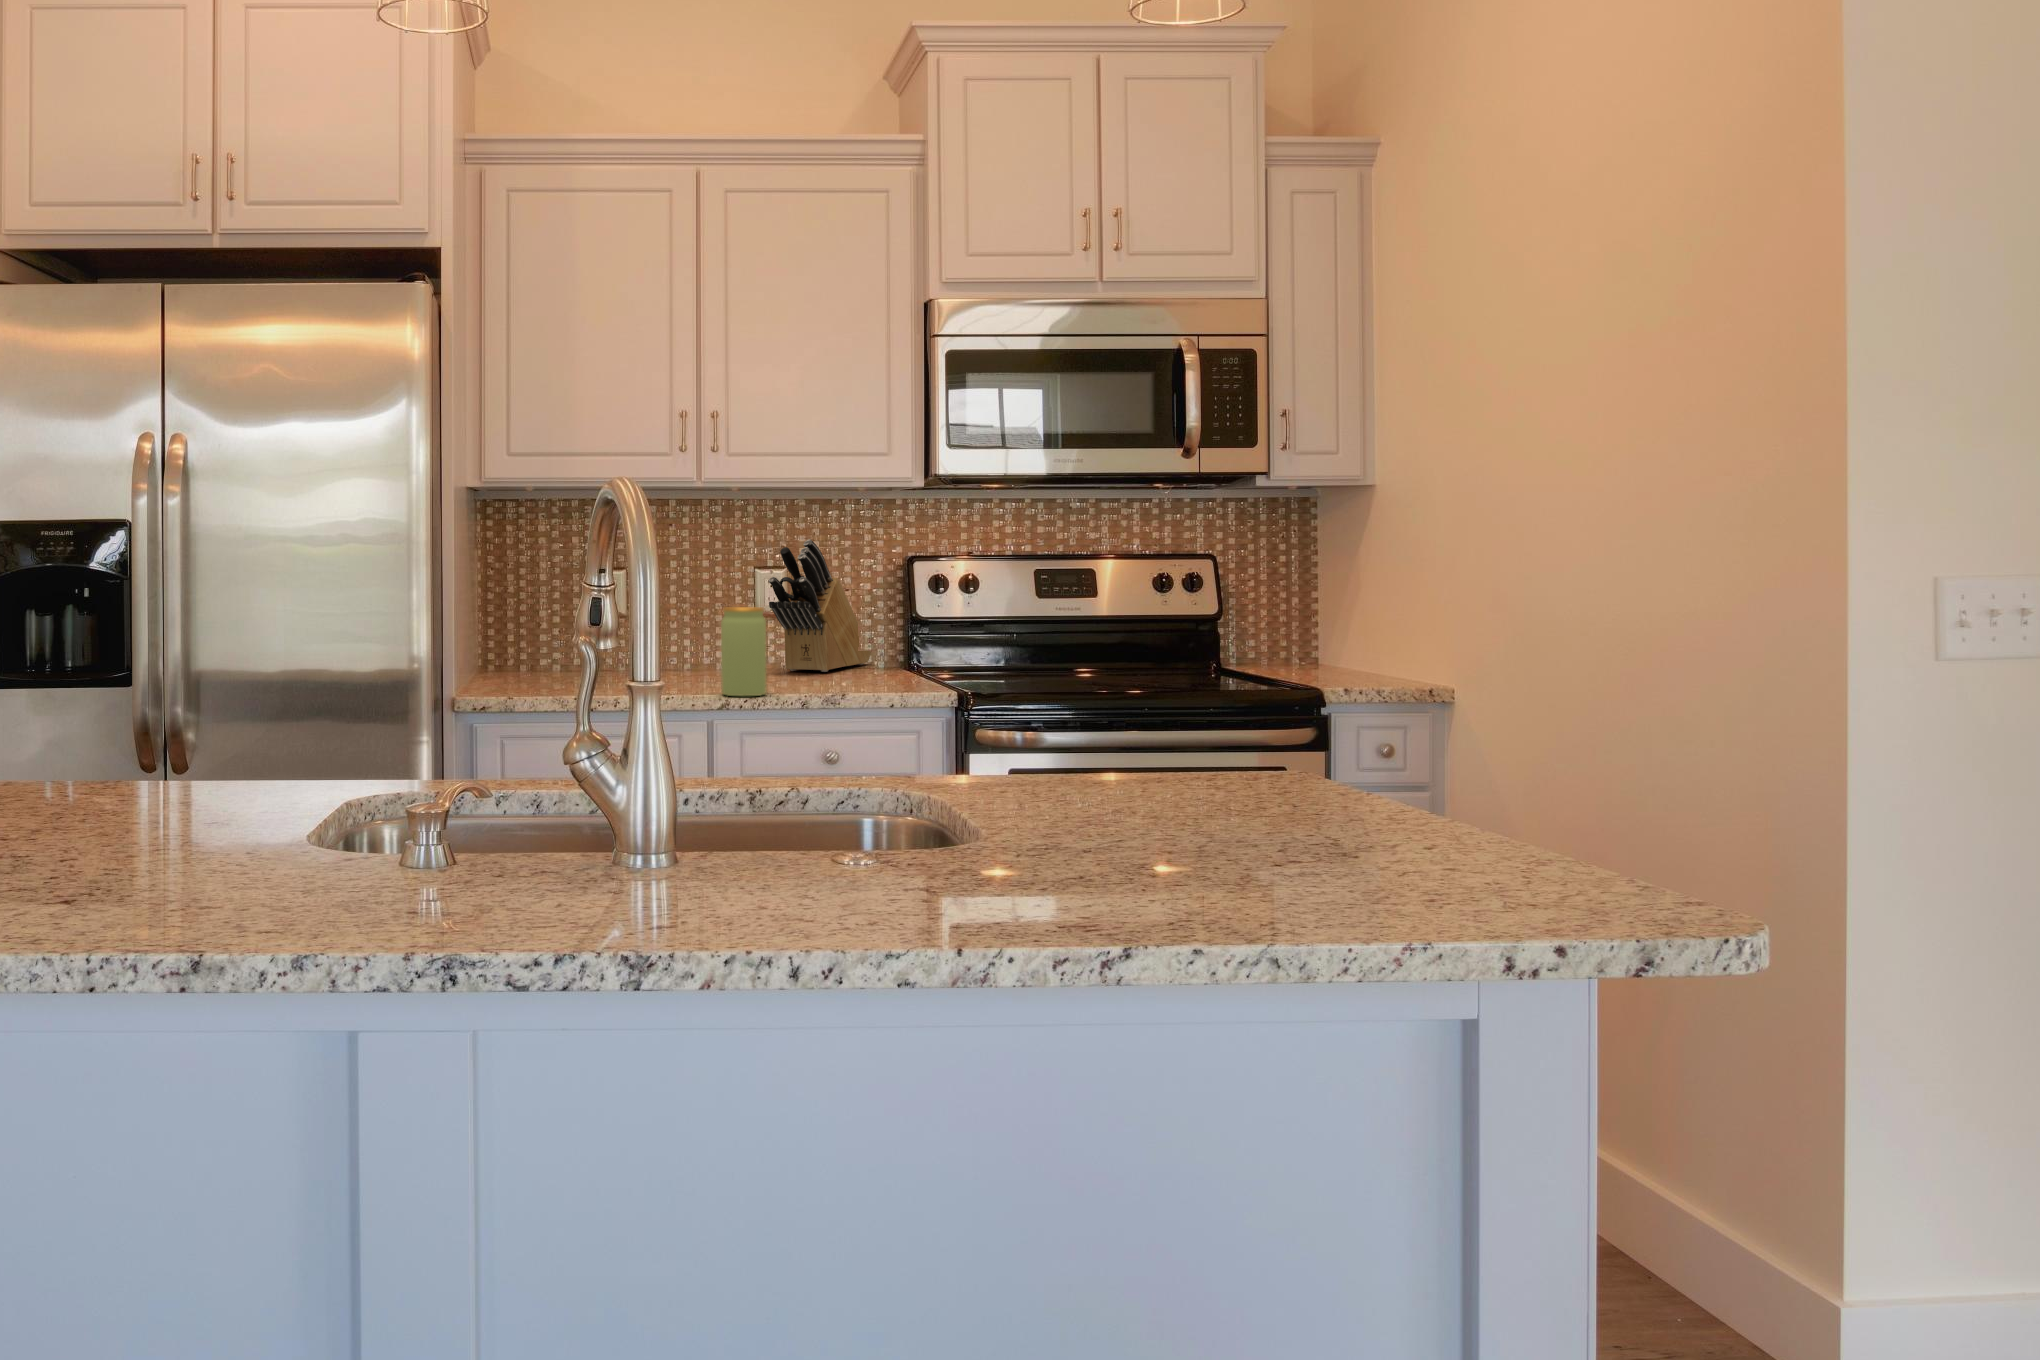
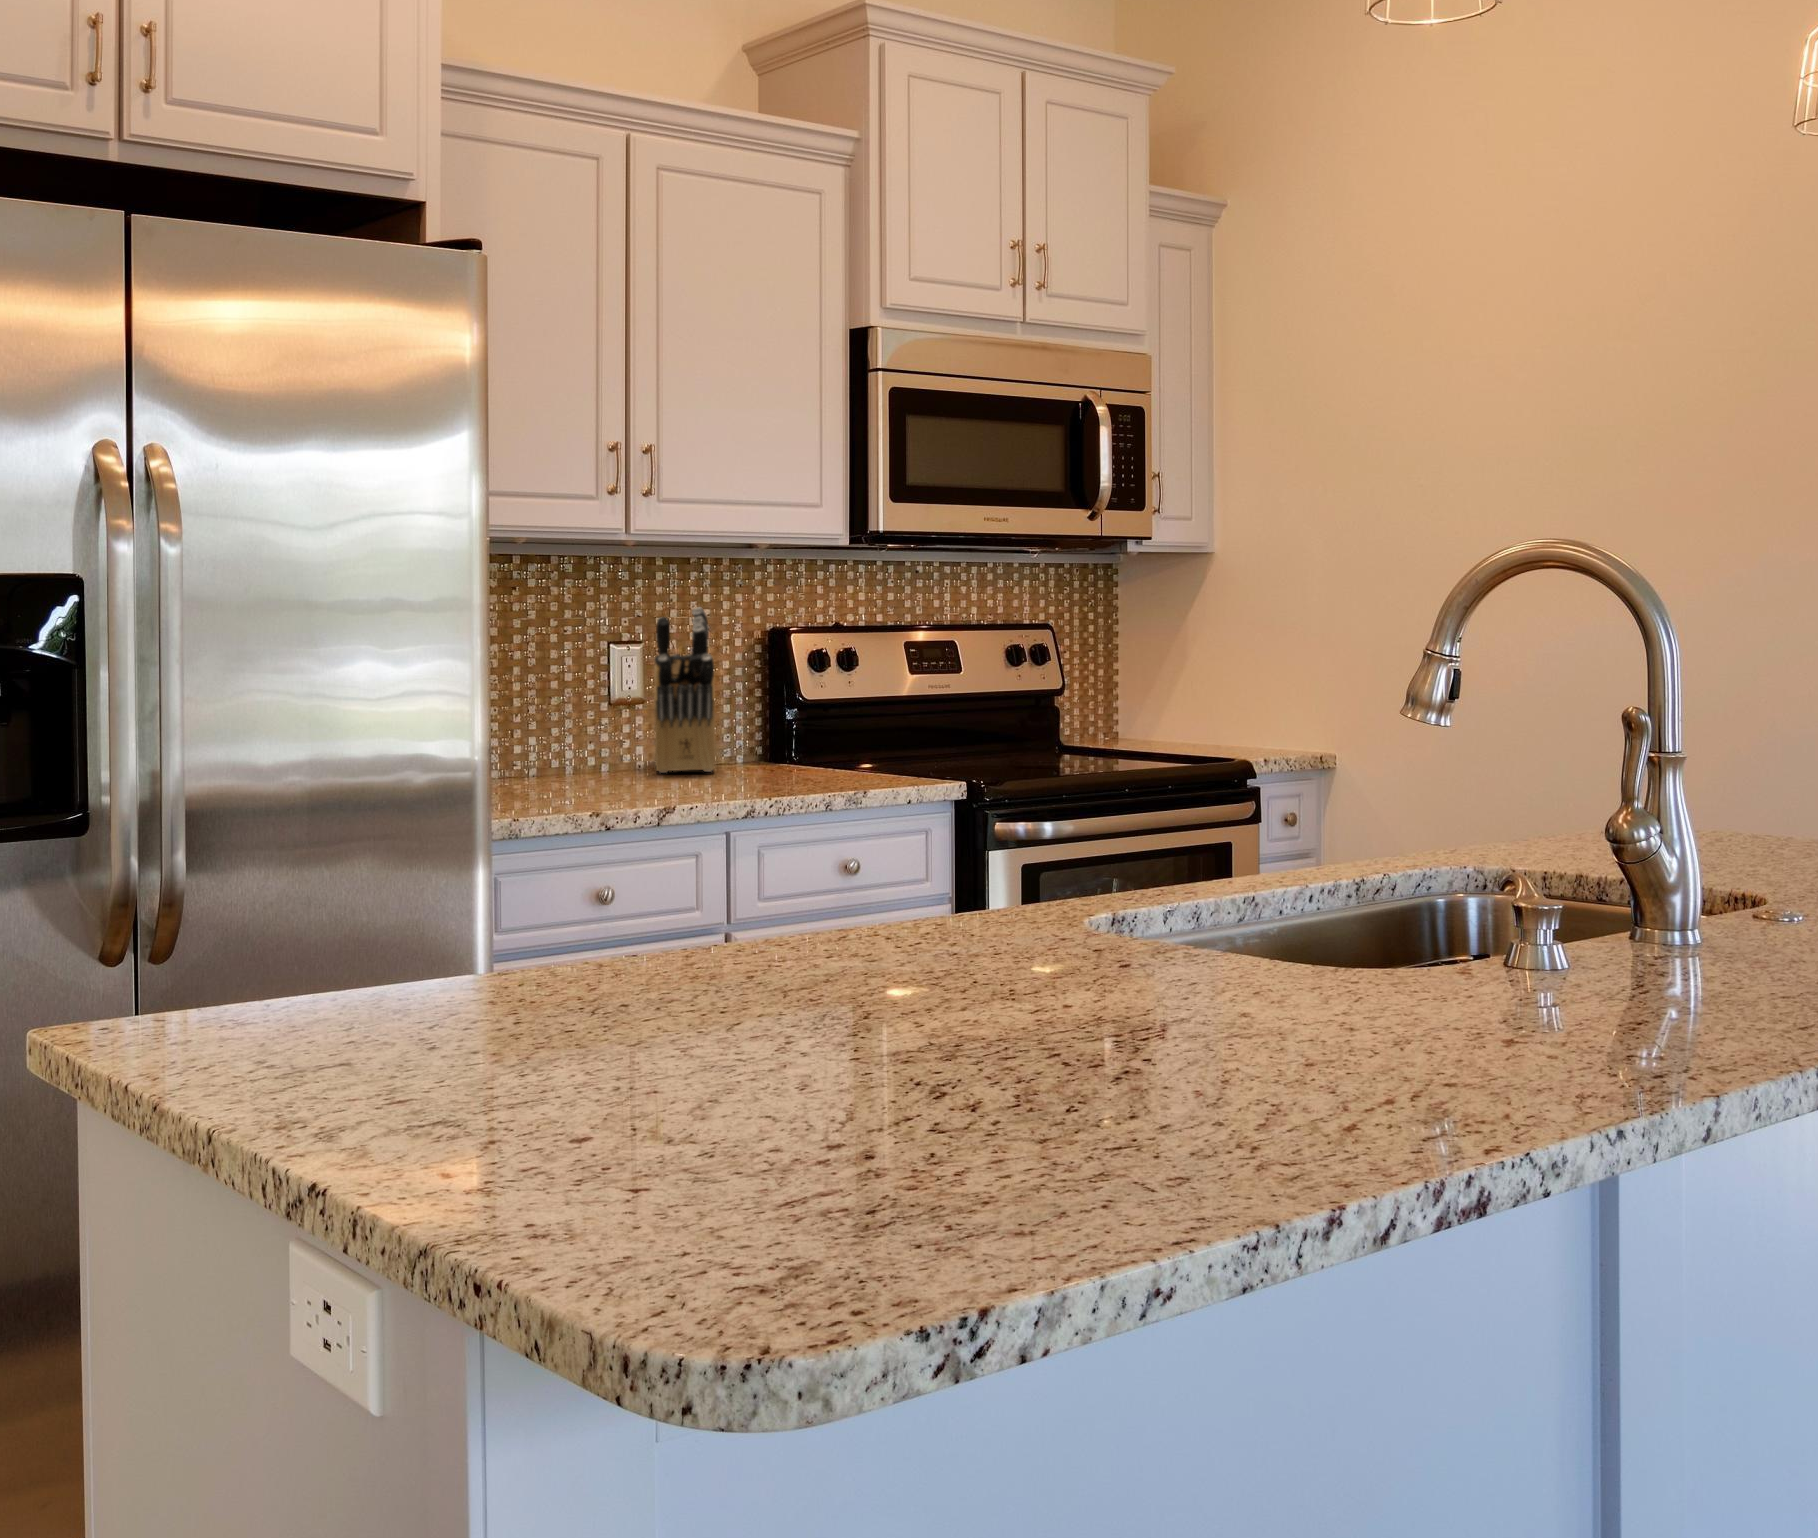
jar: present [721,607,766,696] -> none [710,692,767,805]

